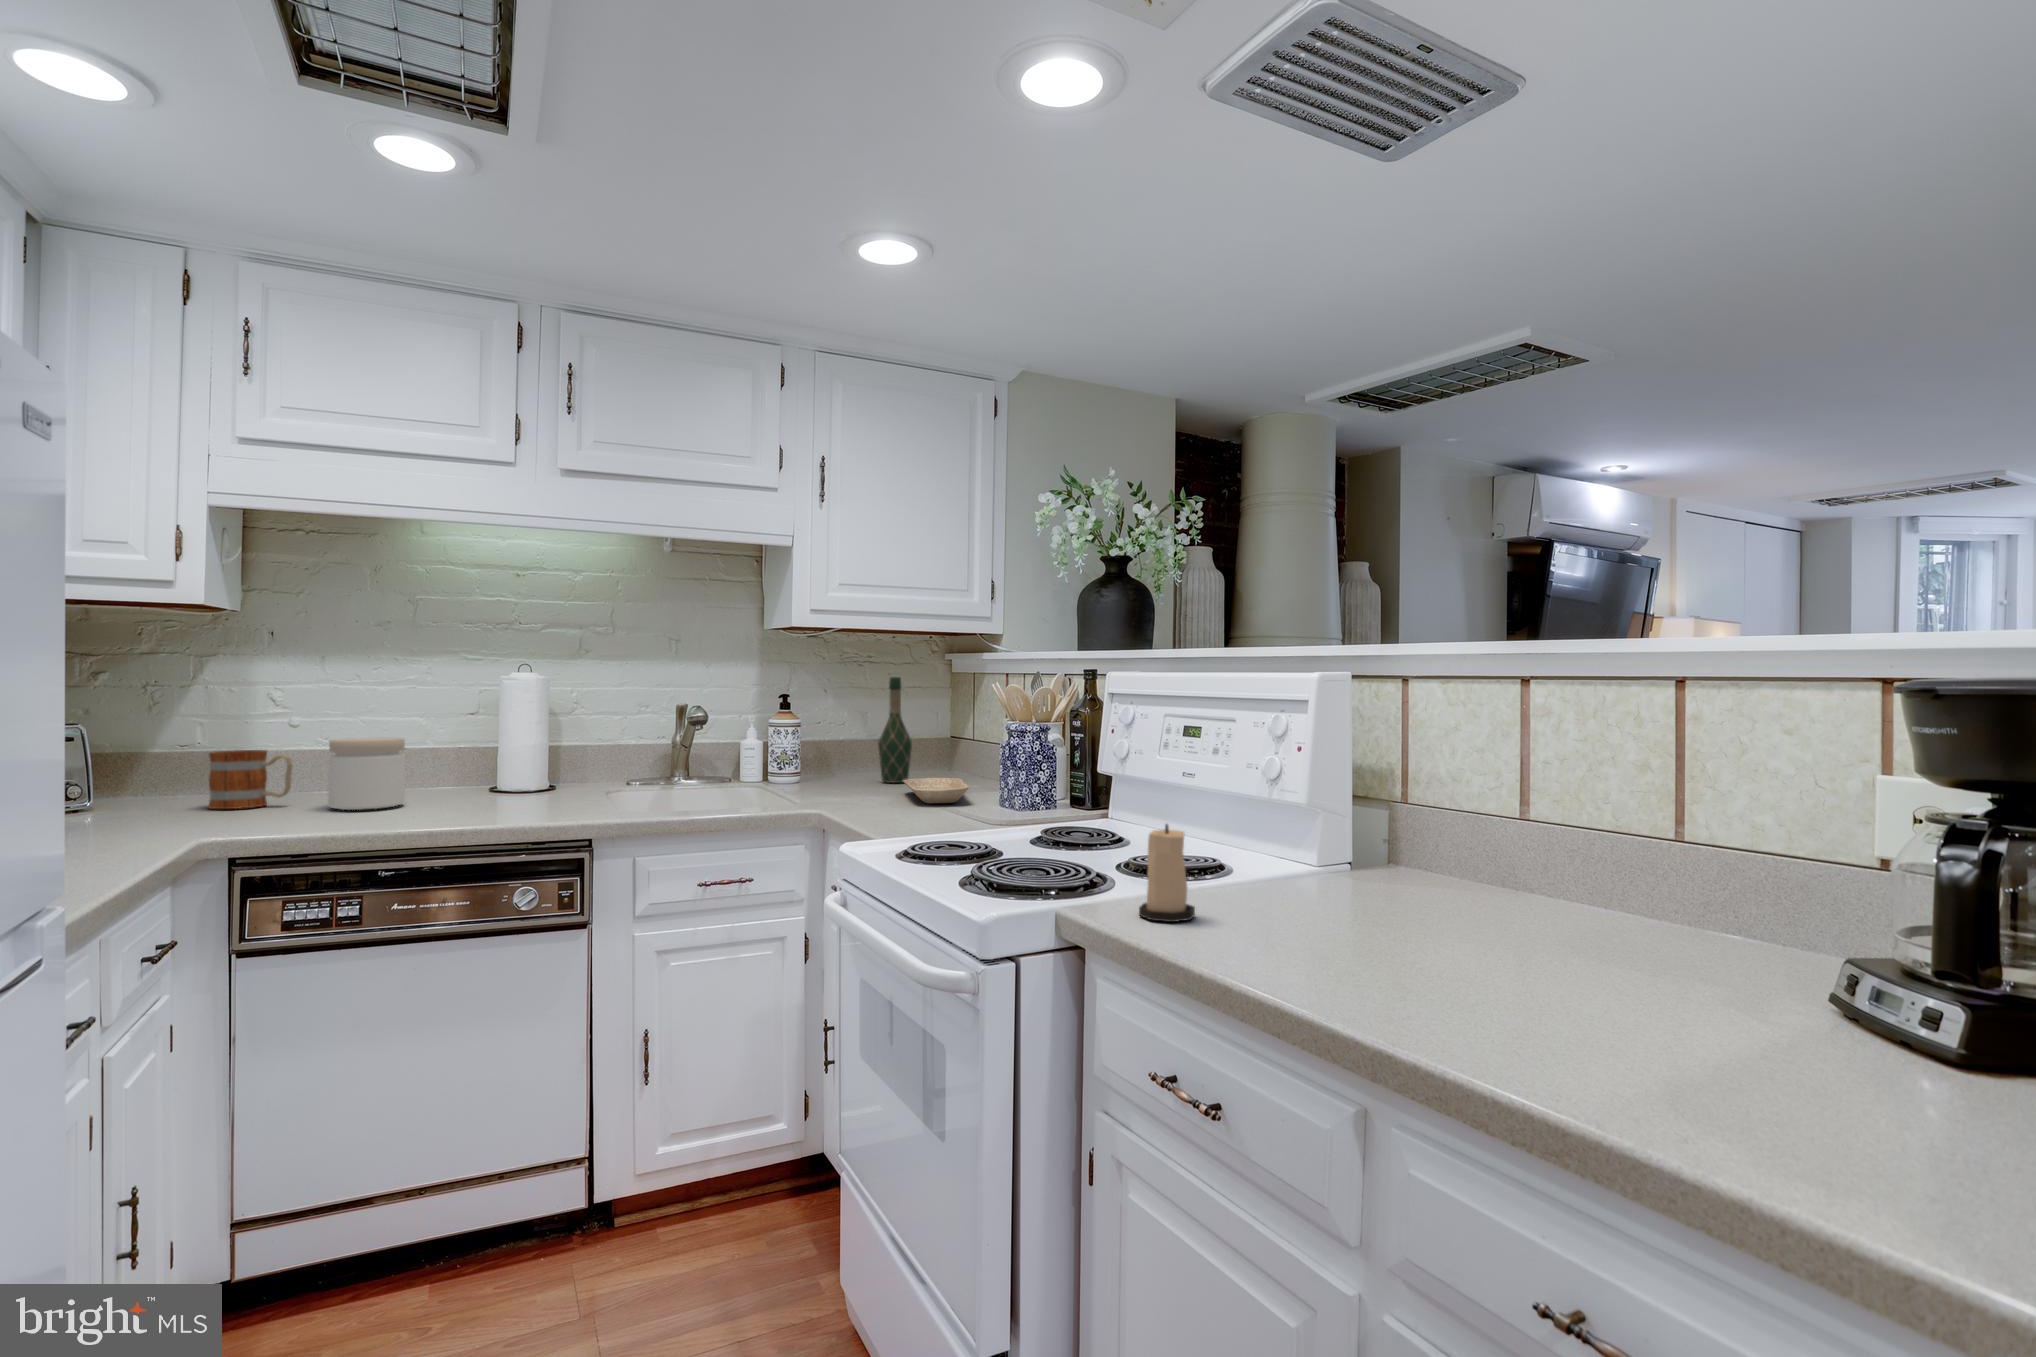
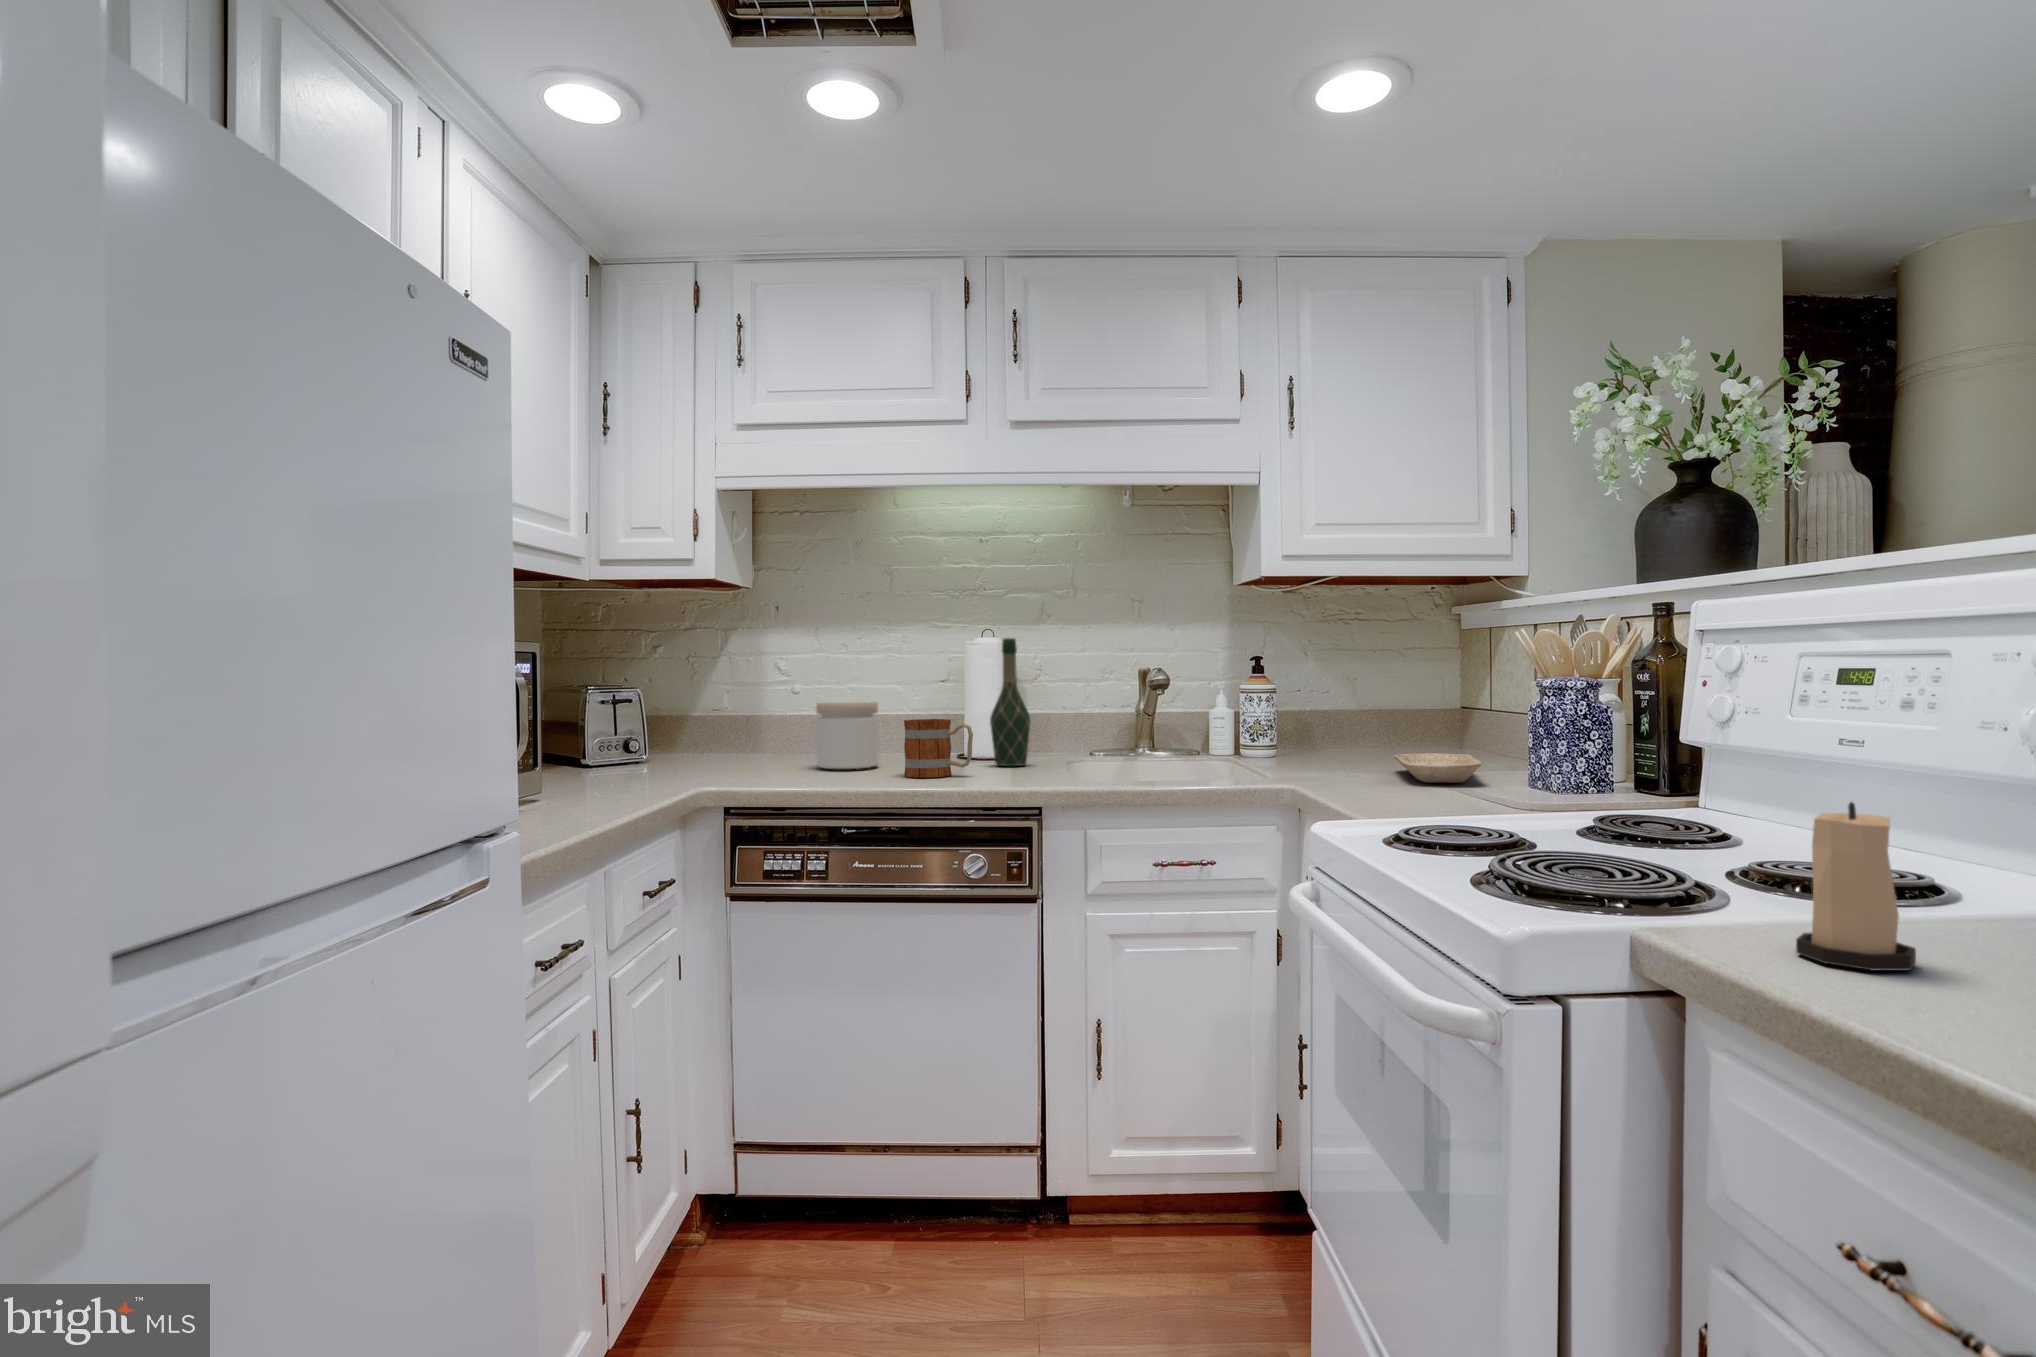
wine bottle: present [878,677,912,783] -> present [990,638,1030,766]
mug: present [209,750,293,809] -> present [904,719,973,778]

